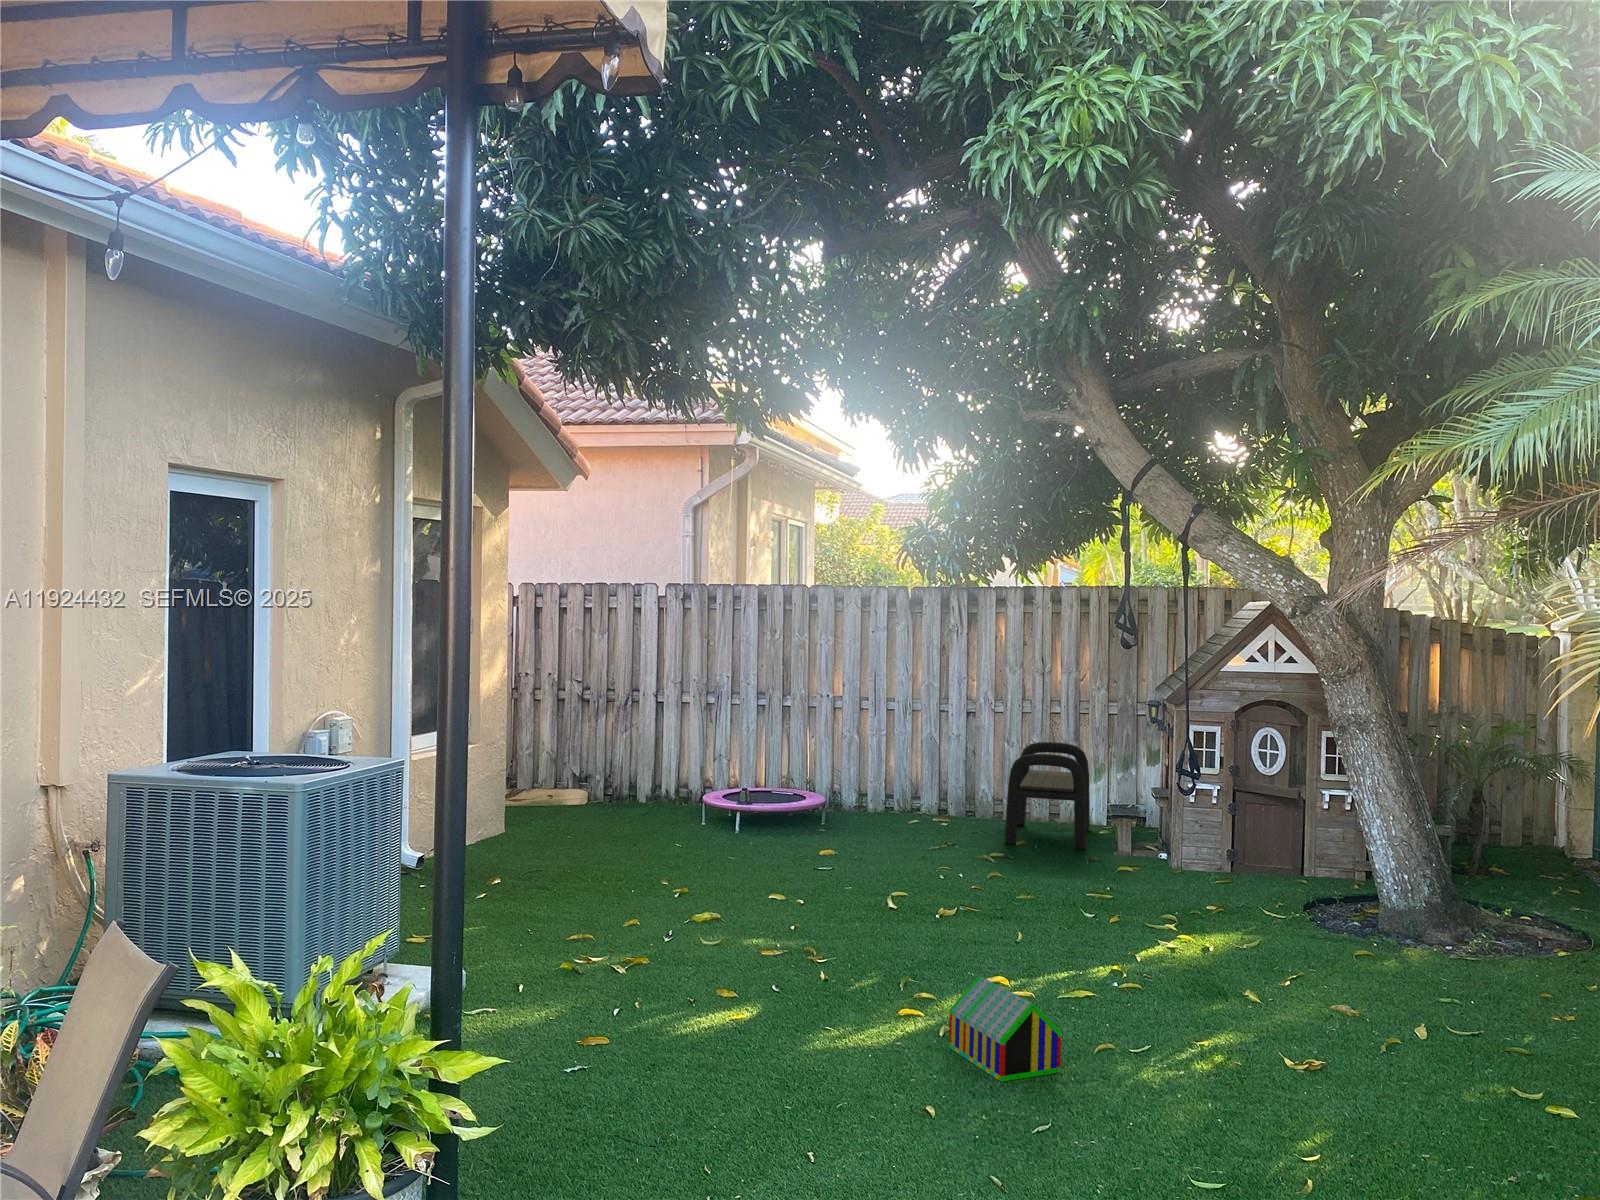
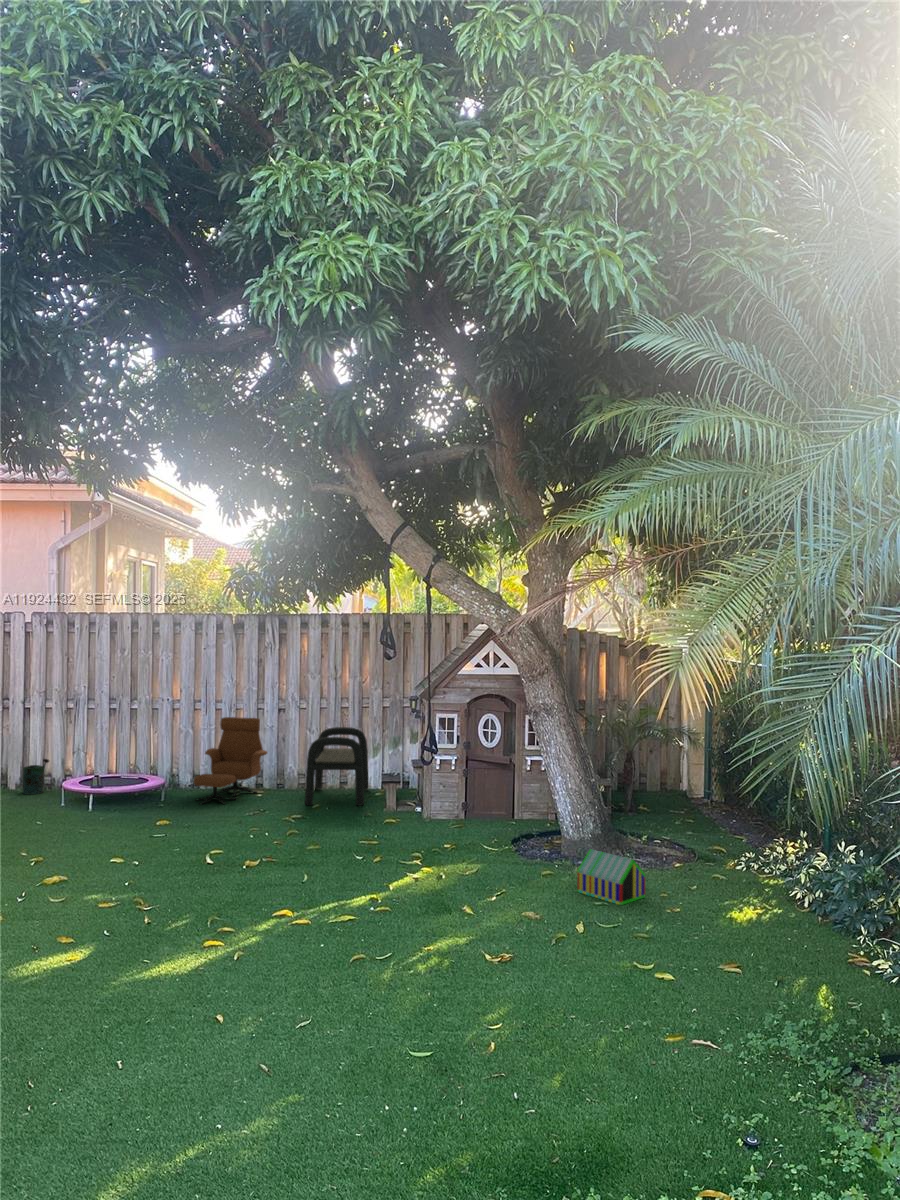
lounge chair: none [859,721,953,835] -> present [194,717,267,805]
watering can: none [653,763,683,805] -> present [23,759,49,795]
toy house: present [949,976,1061,1082] -> present [577,849,645,905]

